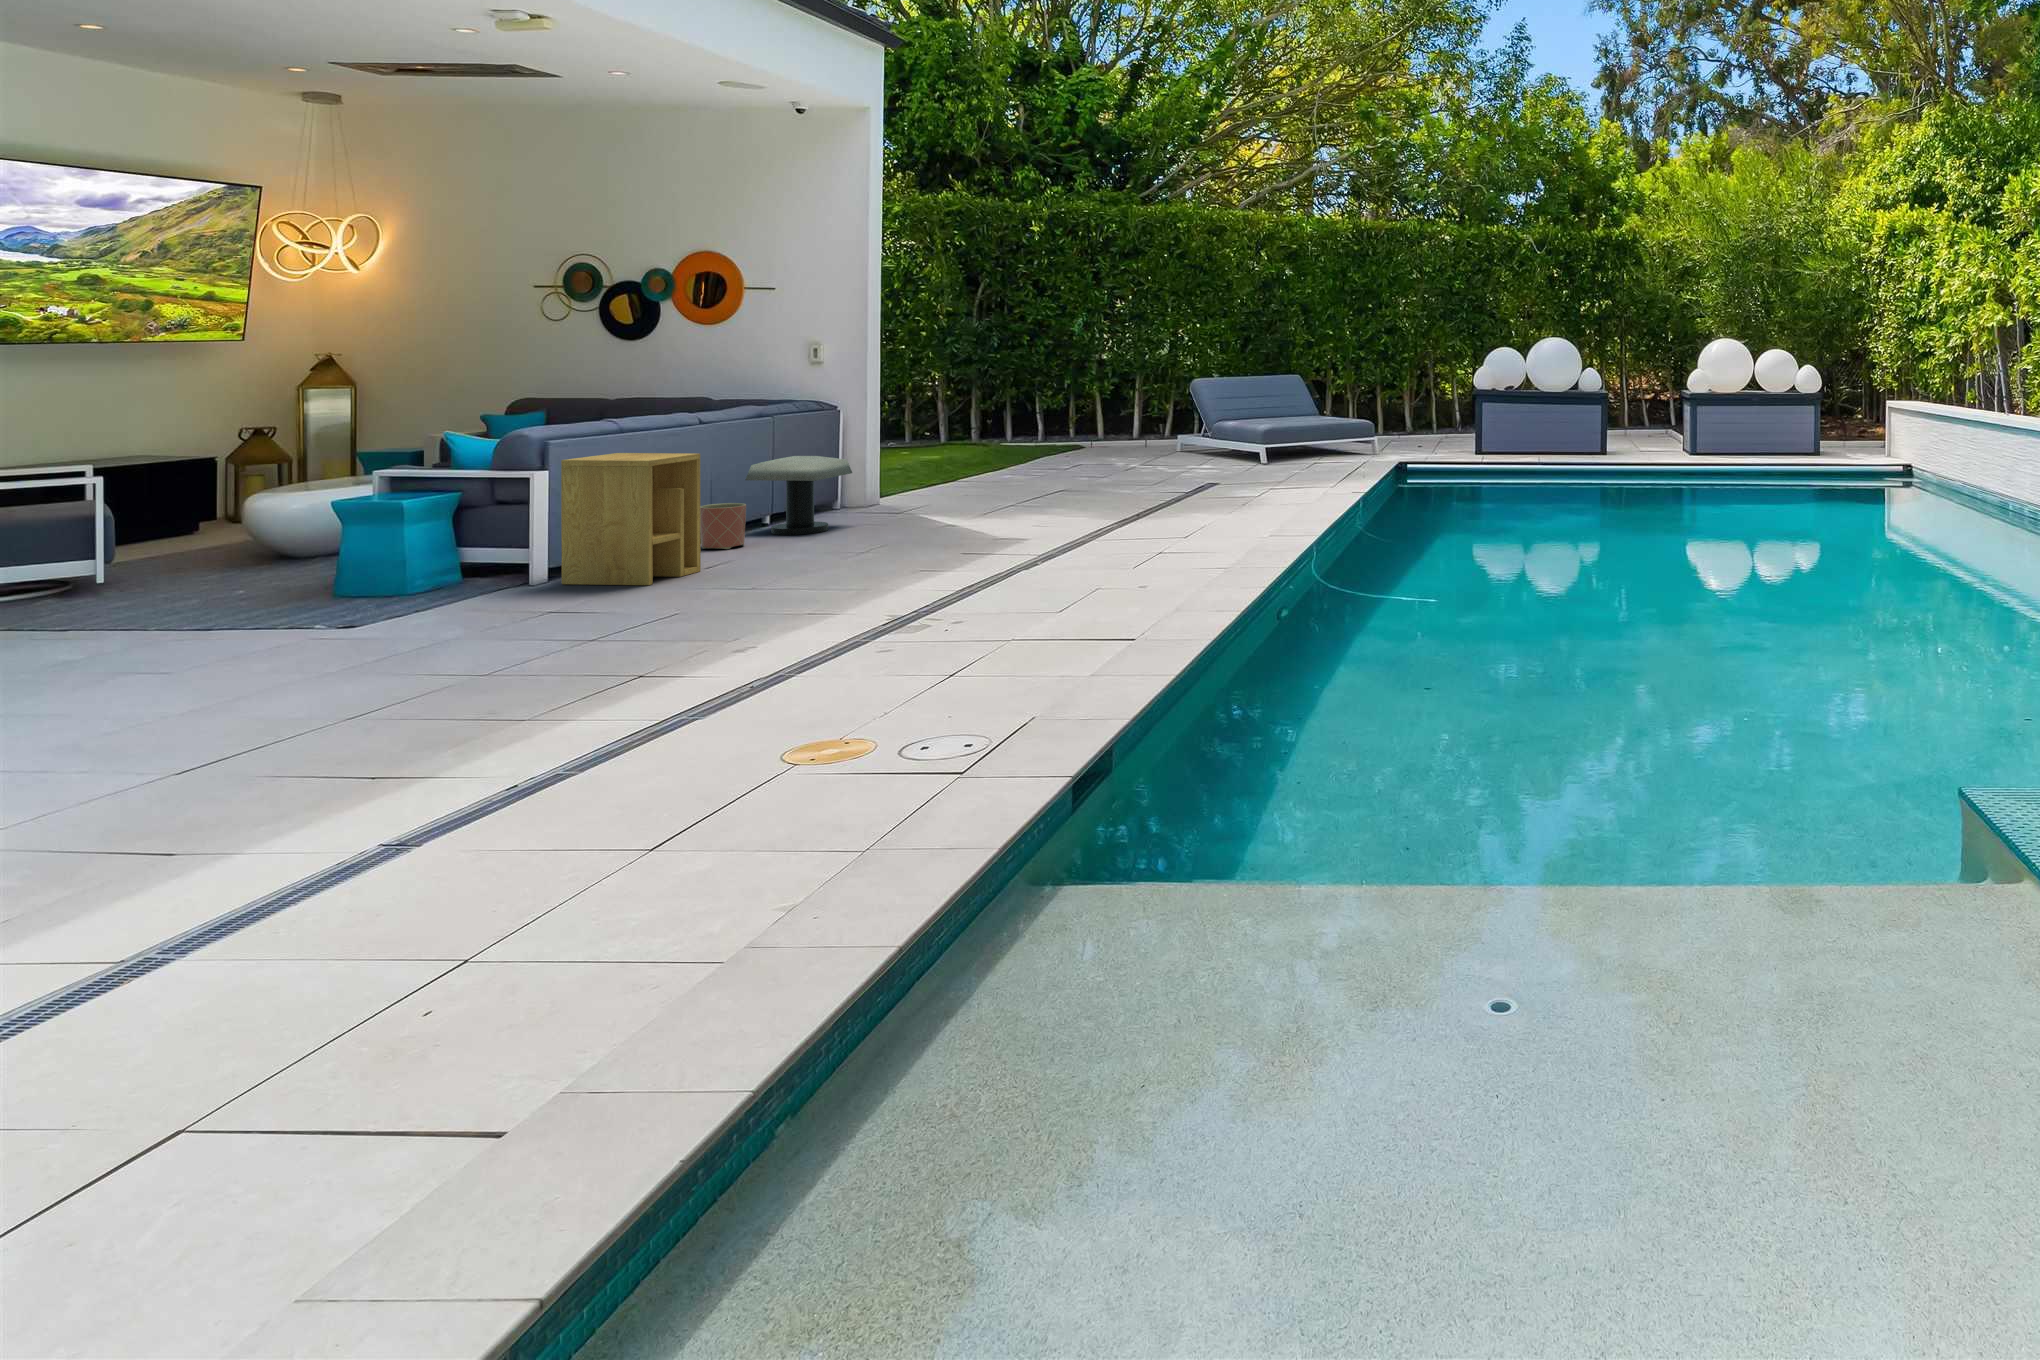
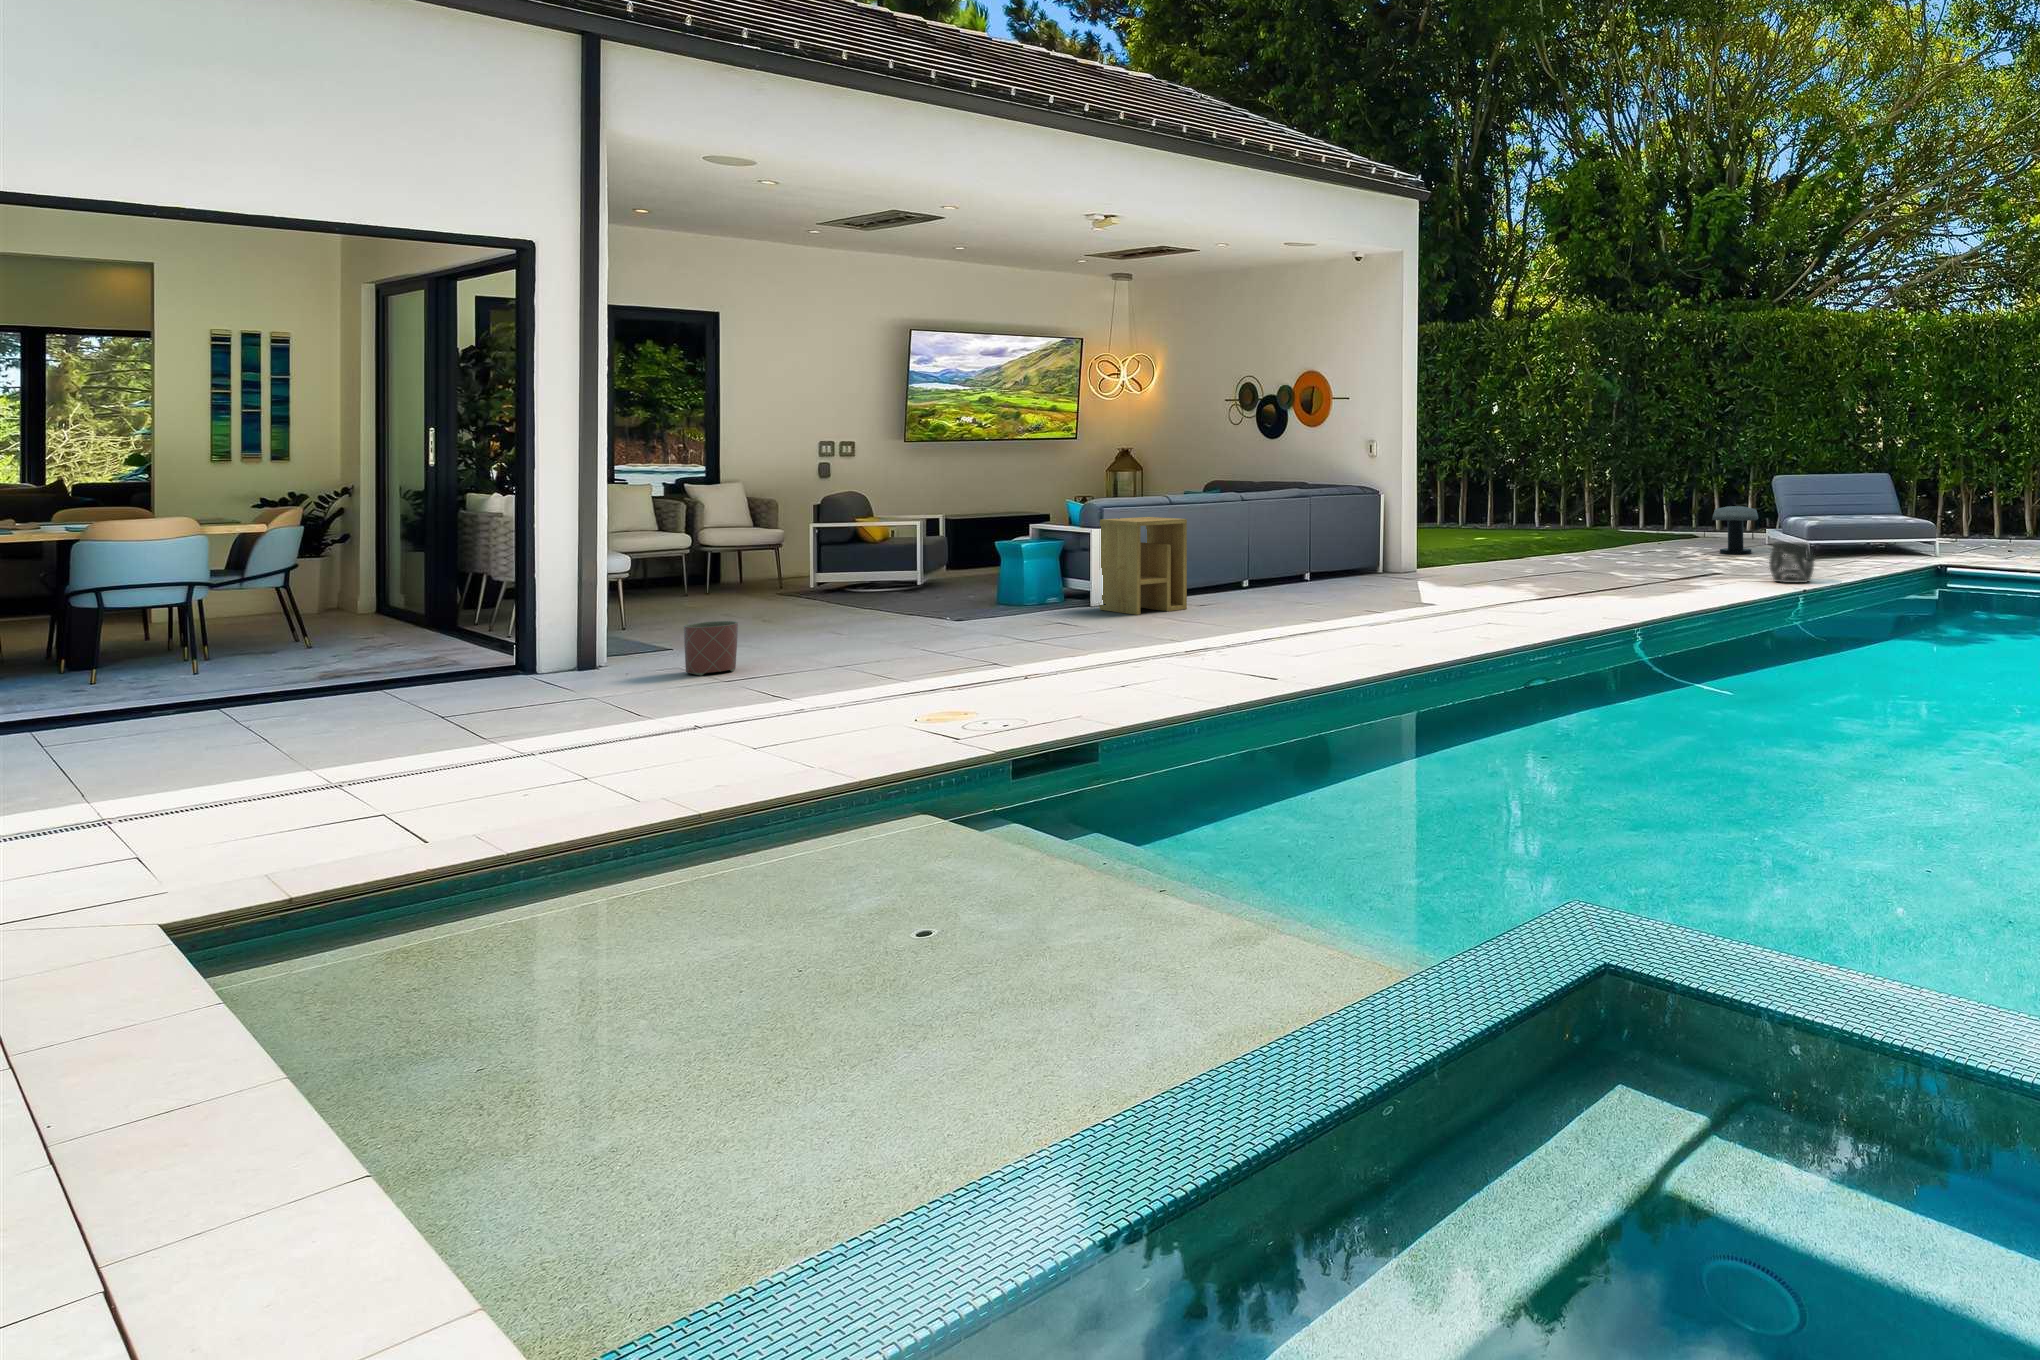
woven basket: none [1296,445,1341,487] -> present [1769,542,1814,583]
stool: present [745,456,852,535] -> present [1712,506,1758,555]
planter: present [700,503,746,549] -> present [684,621,738,675]

